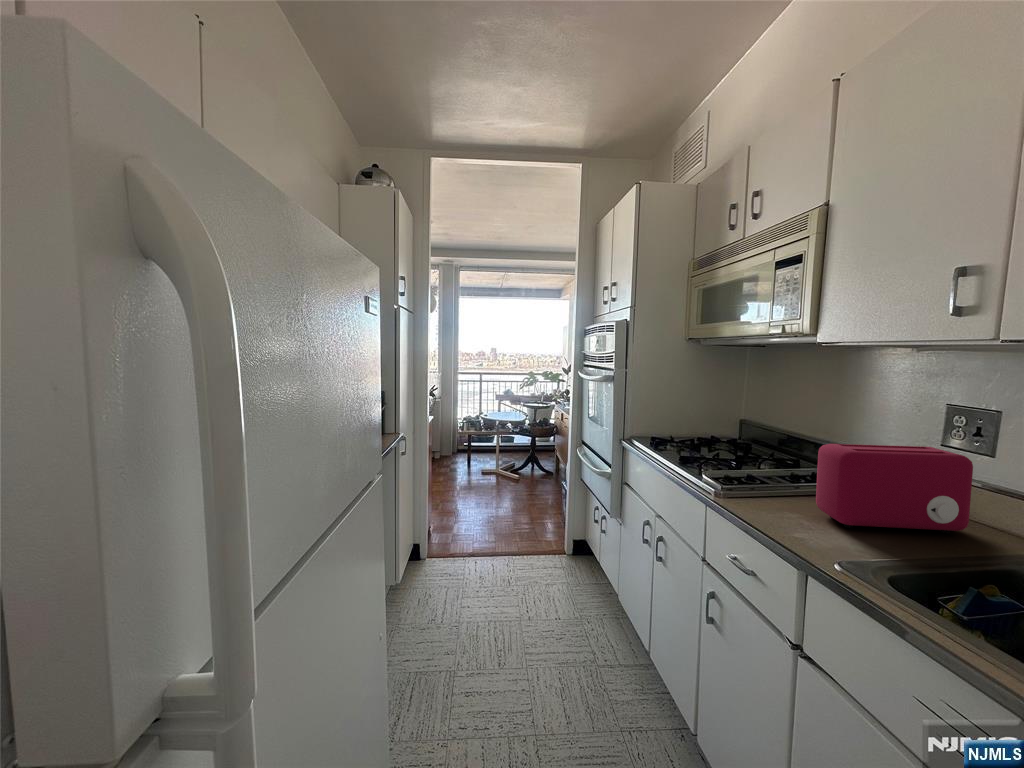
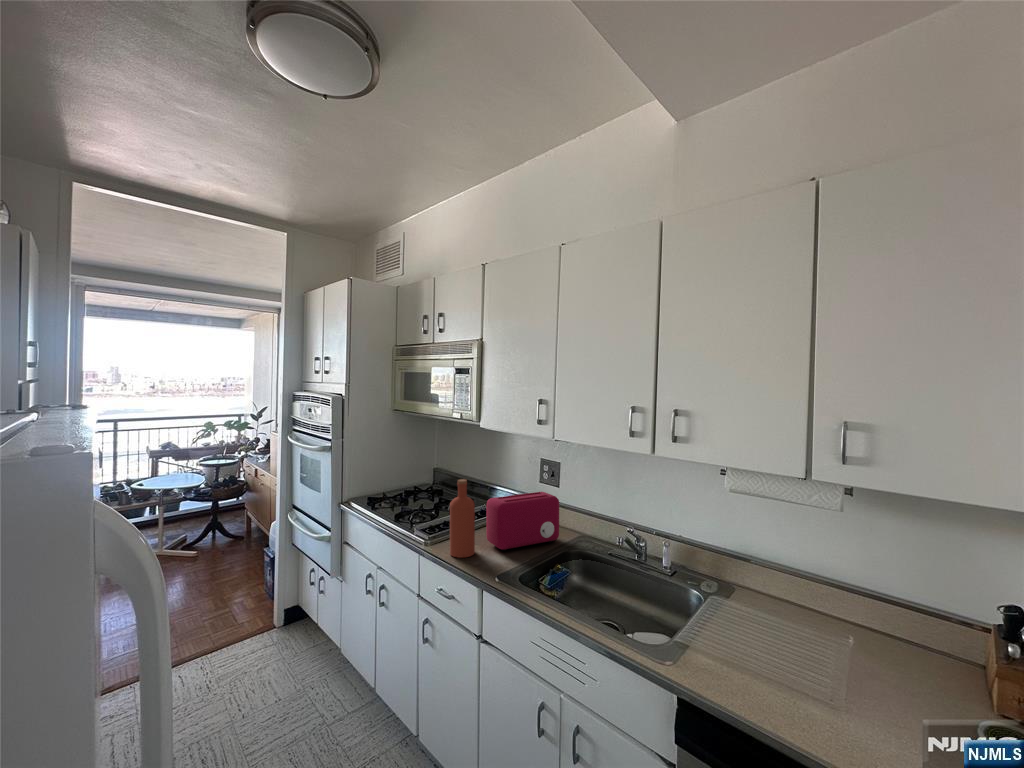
bottle: none [752,408,797,523] -> present [450,479,475,558]

